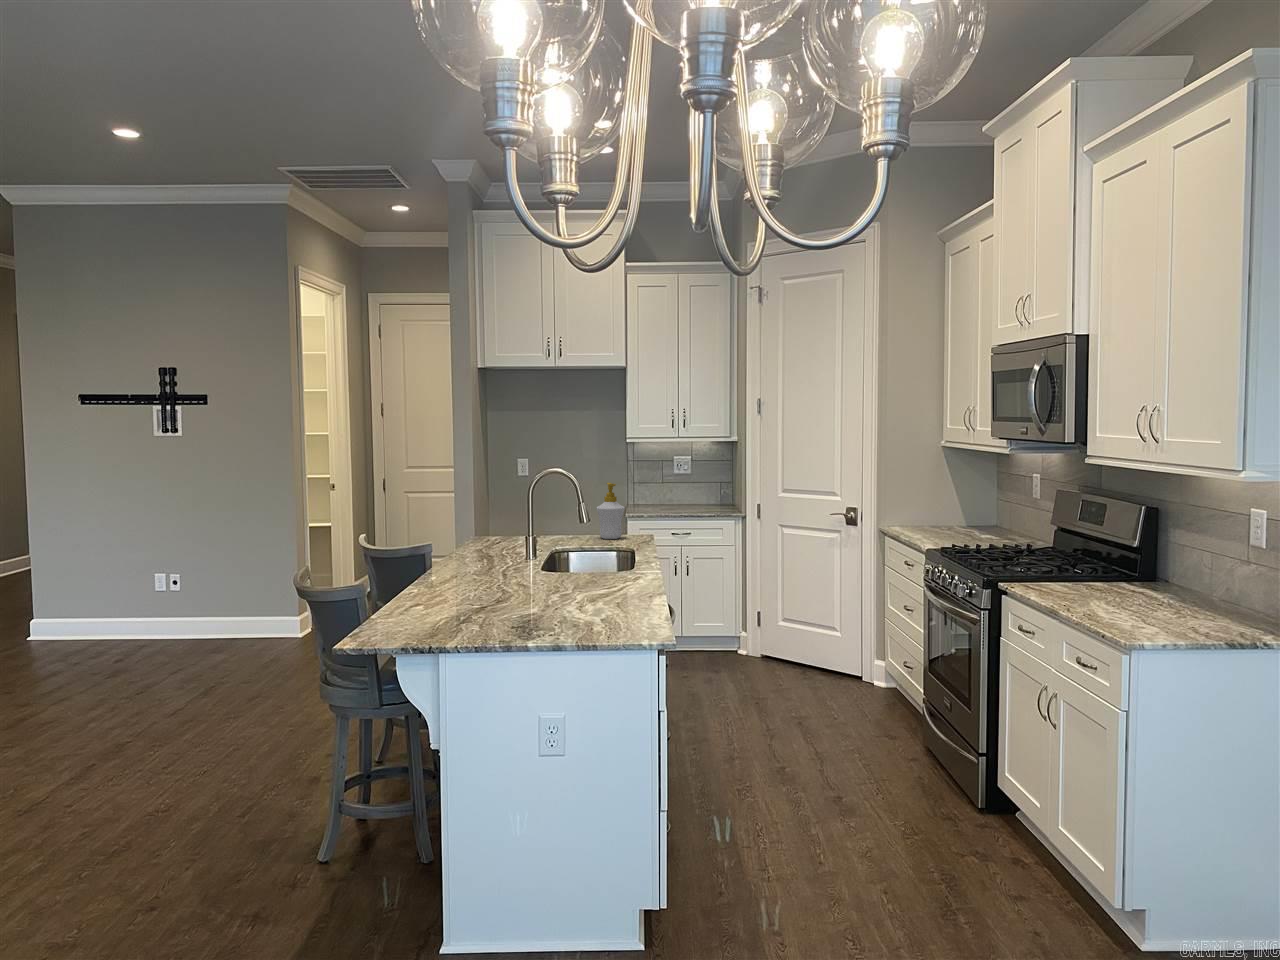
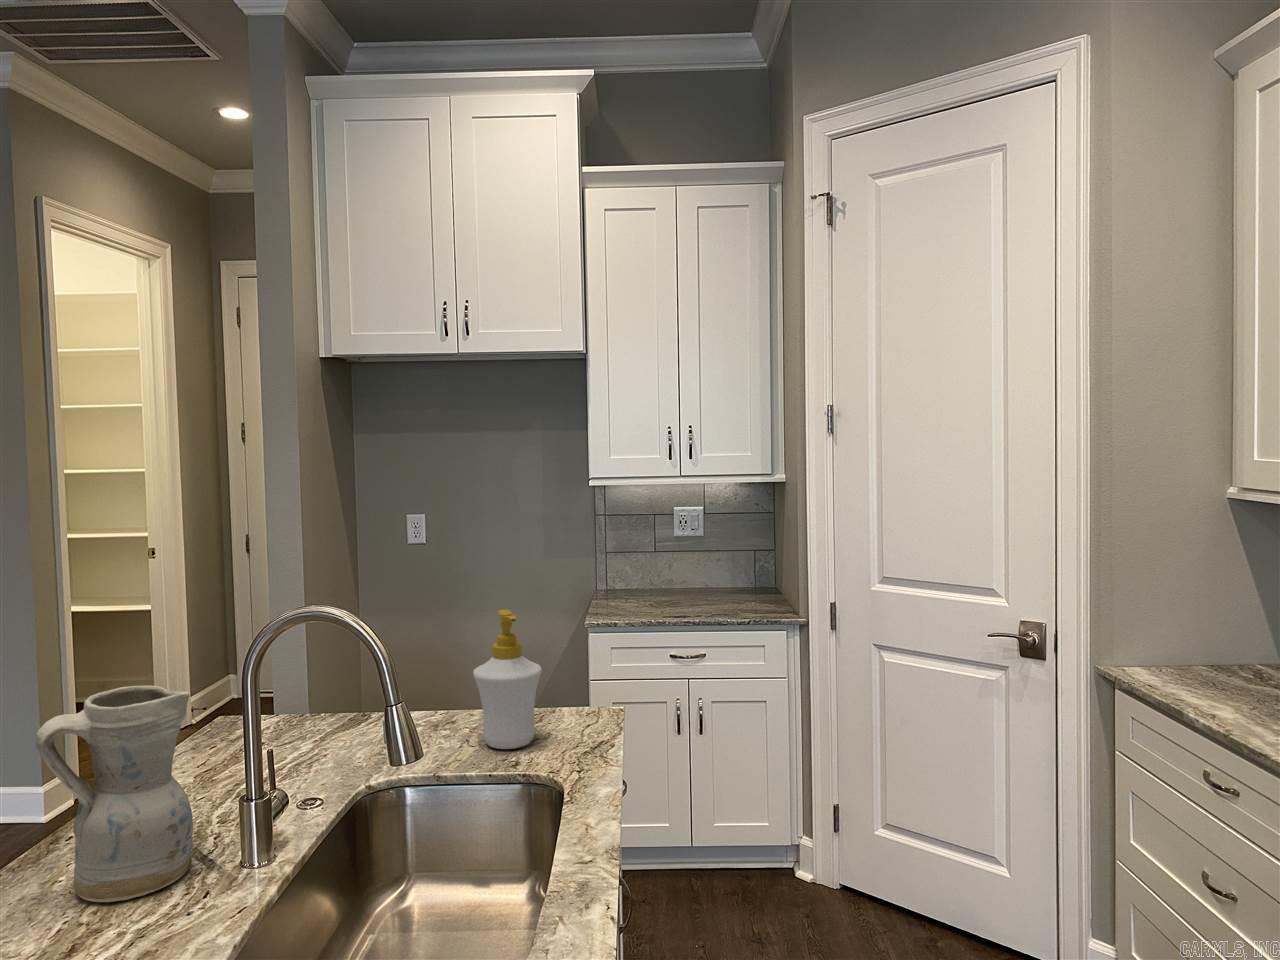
ceramic pitcher: none [475,493,518,559] -> present [36,685,193,902]

